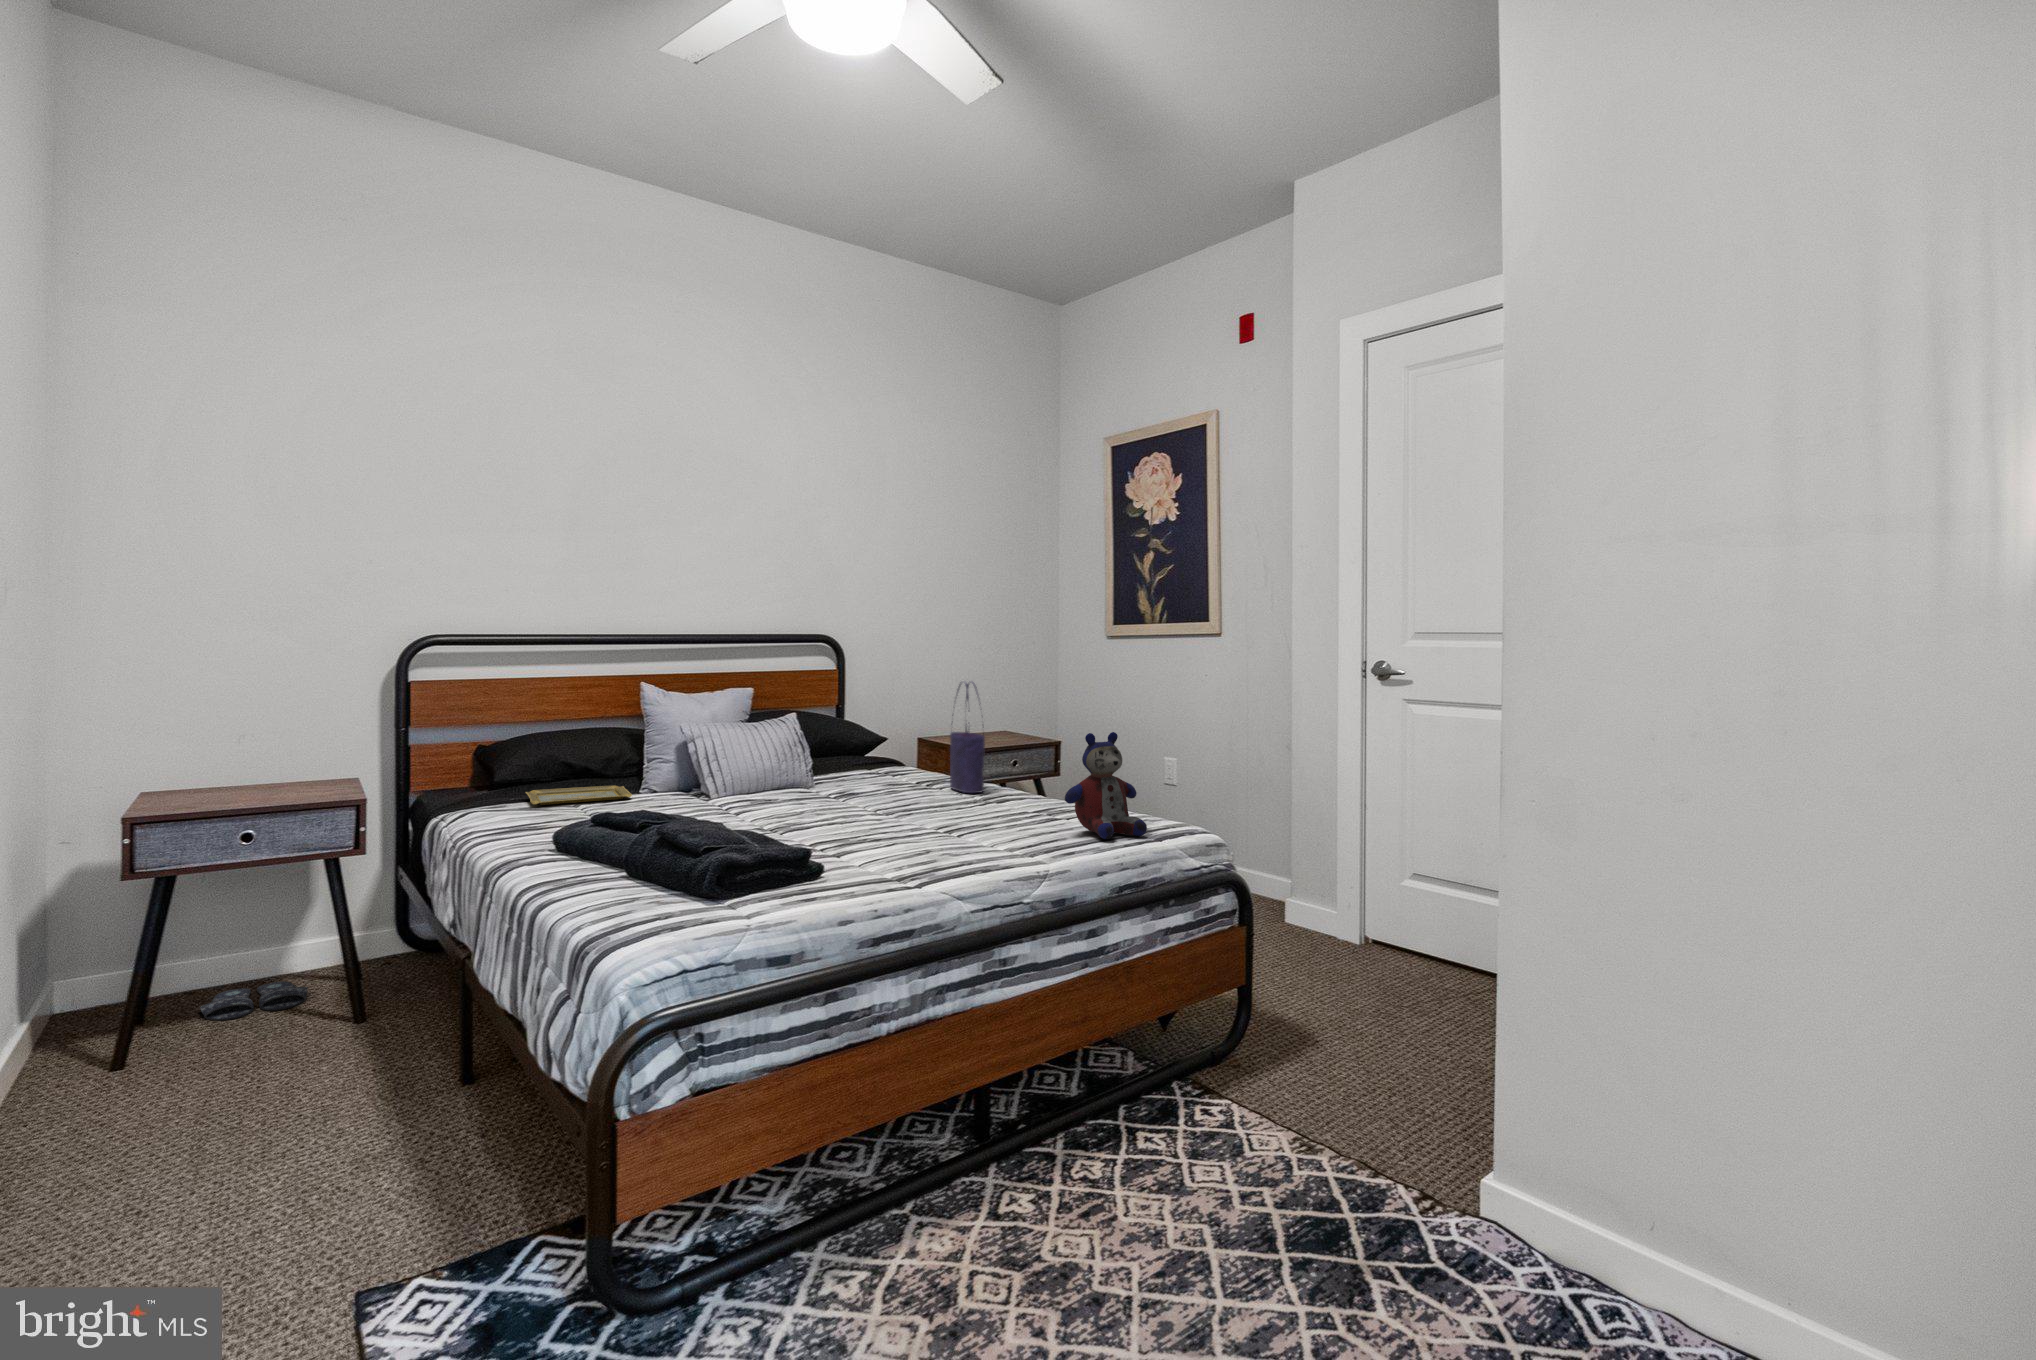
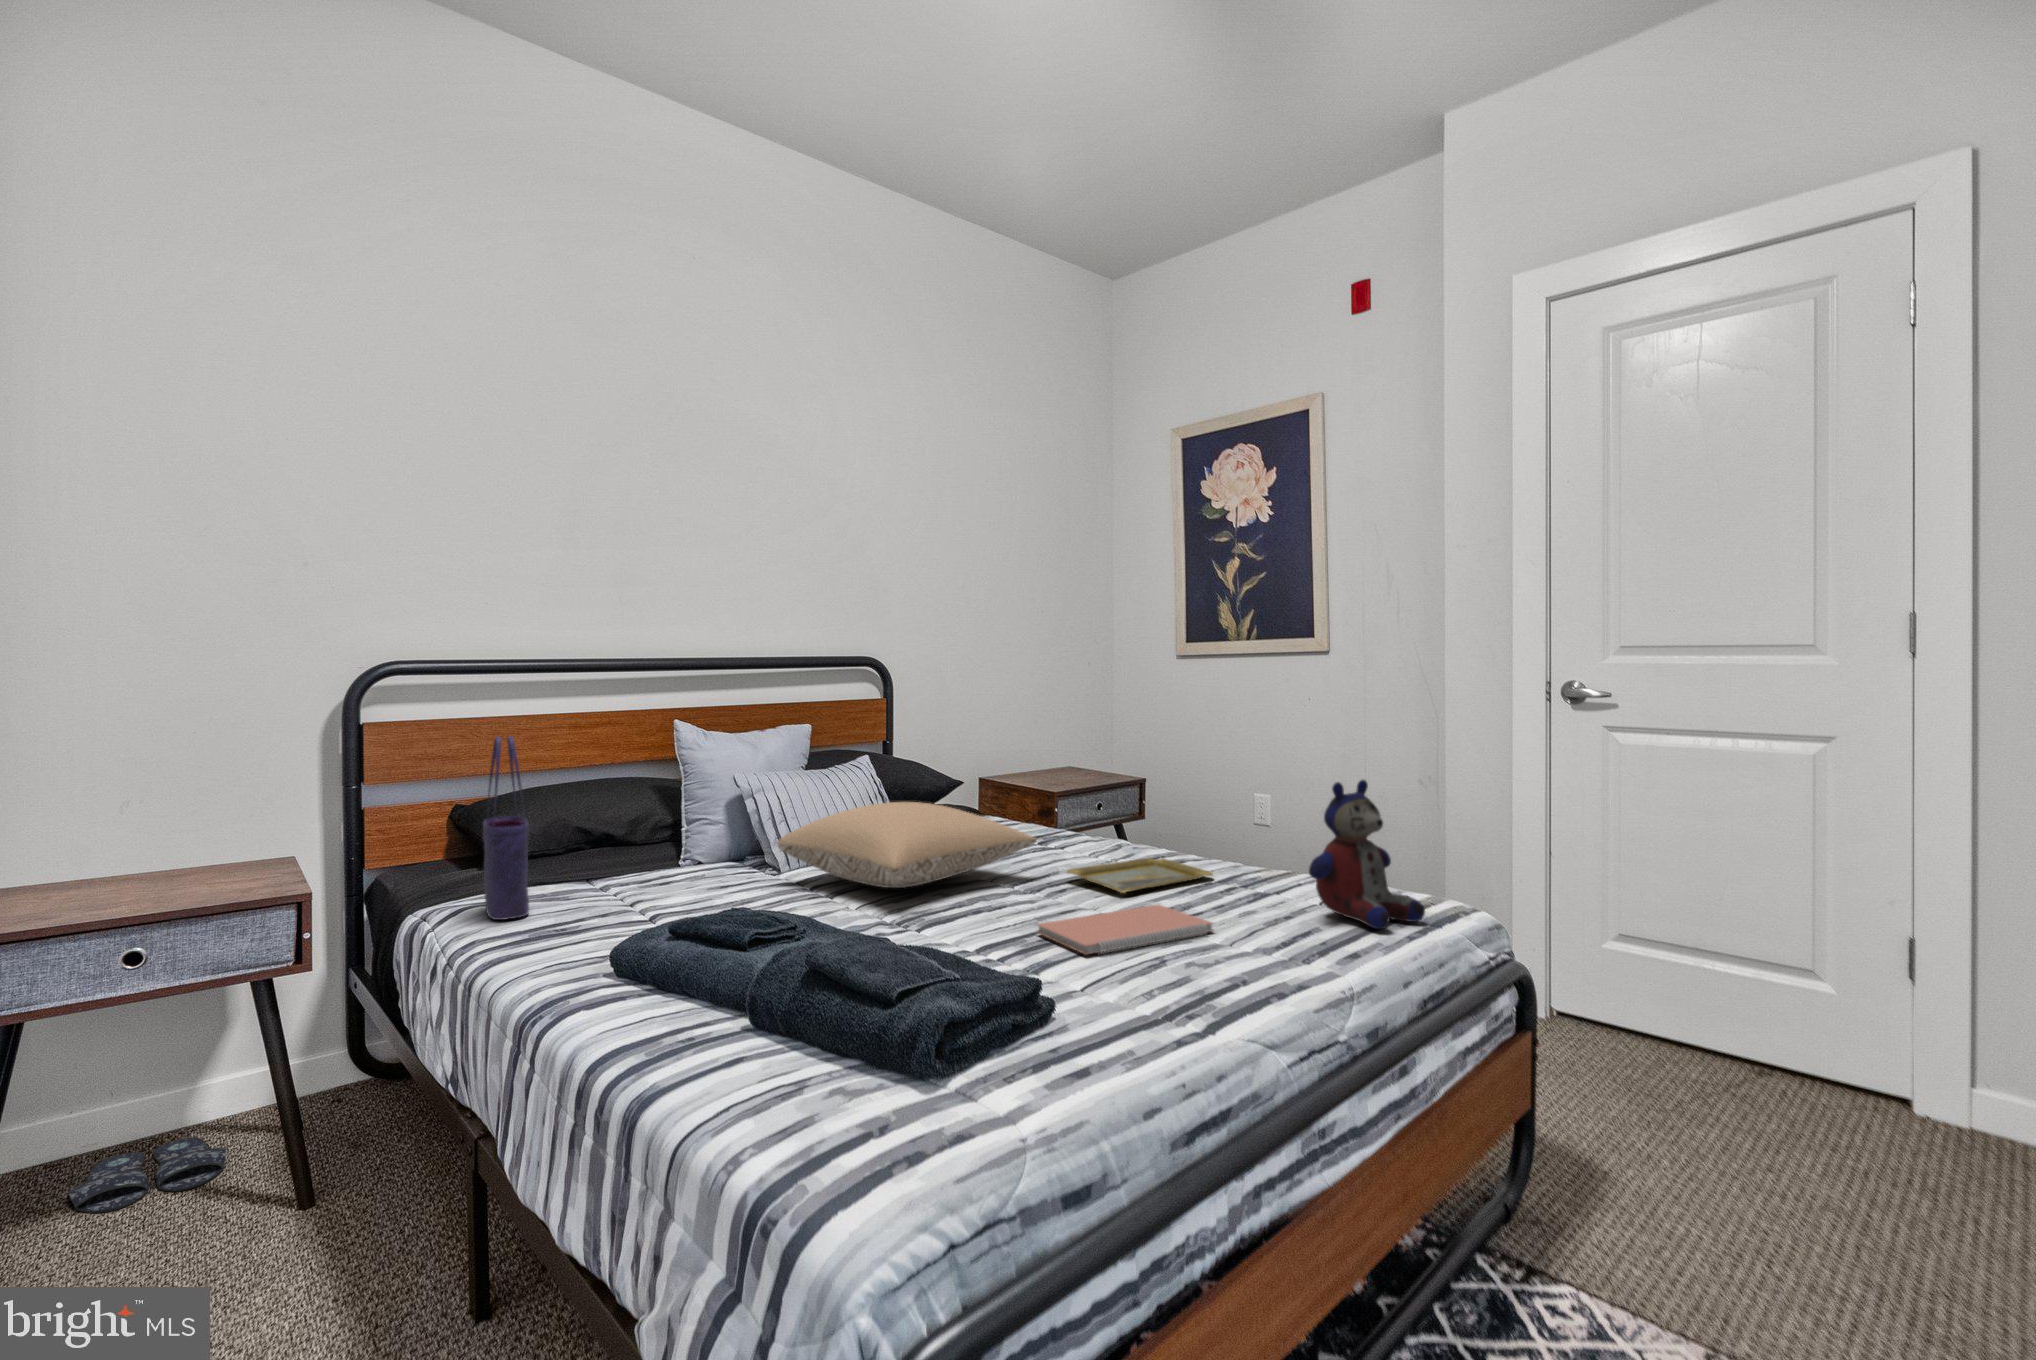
tote bag: present [950,682,985,793] -> present [483,736,529,920]
pillow: none [705,747,900,809] -> present [778,802,1037,888]
tray: present [526,785,632,805] -> present [1067,858,1213,893]
notebook: none [861,821,988,848] -> present [1037,905,1213,954]

